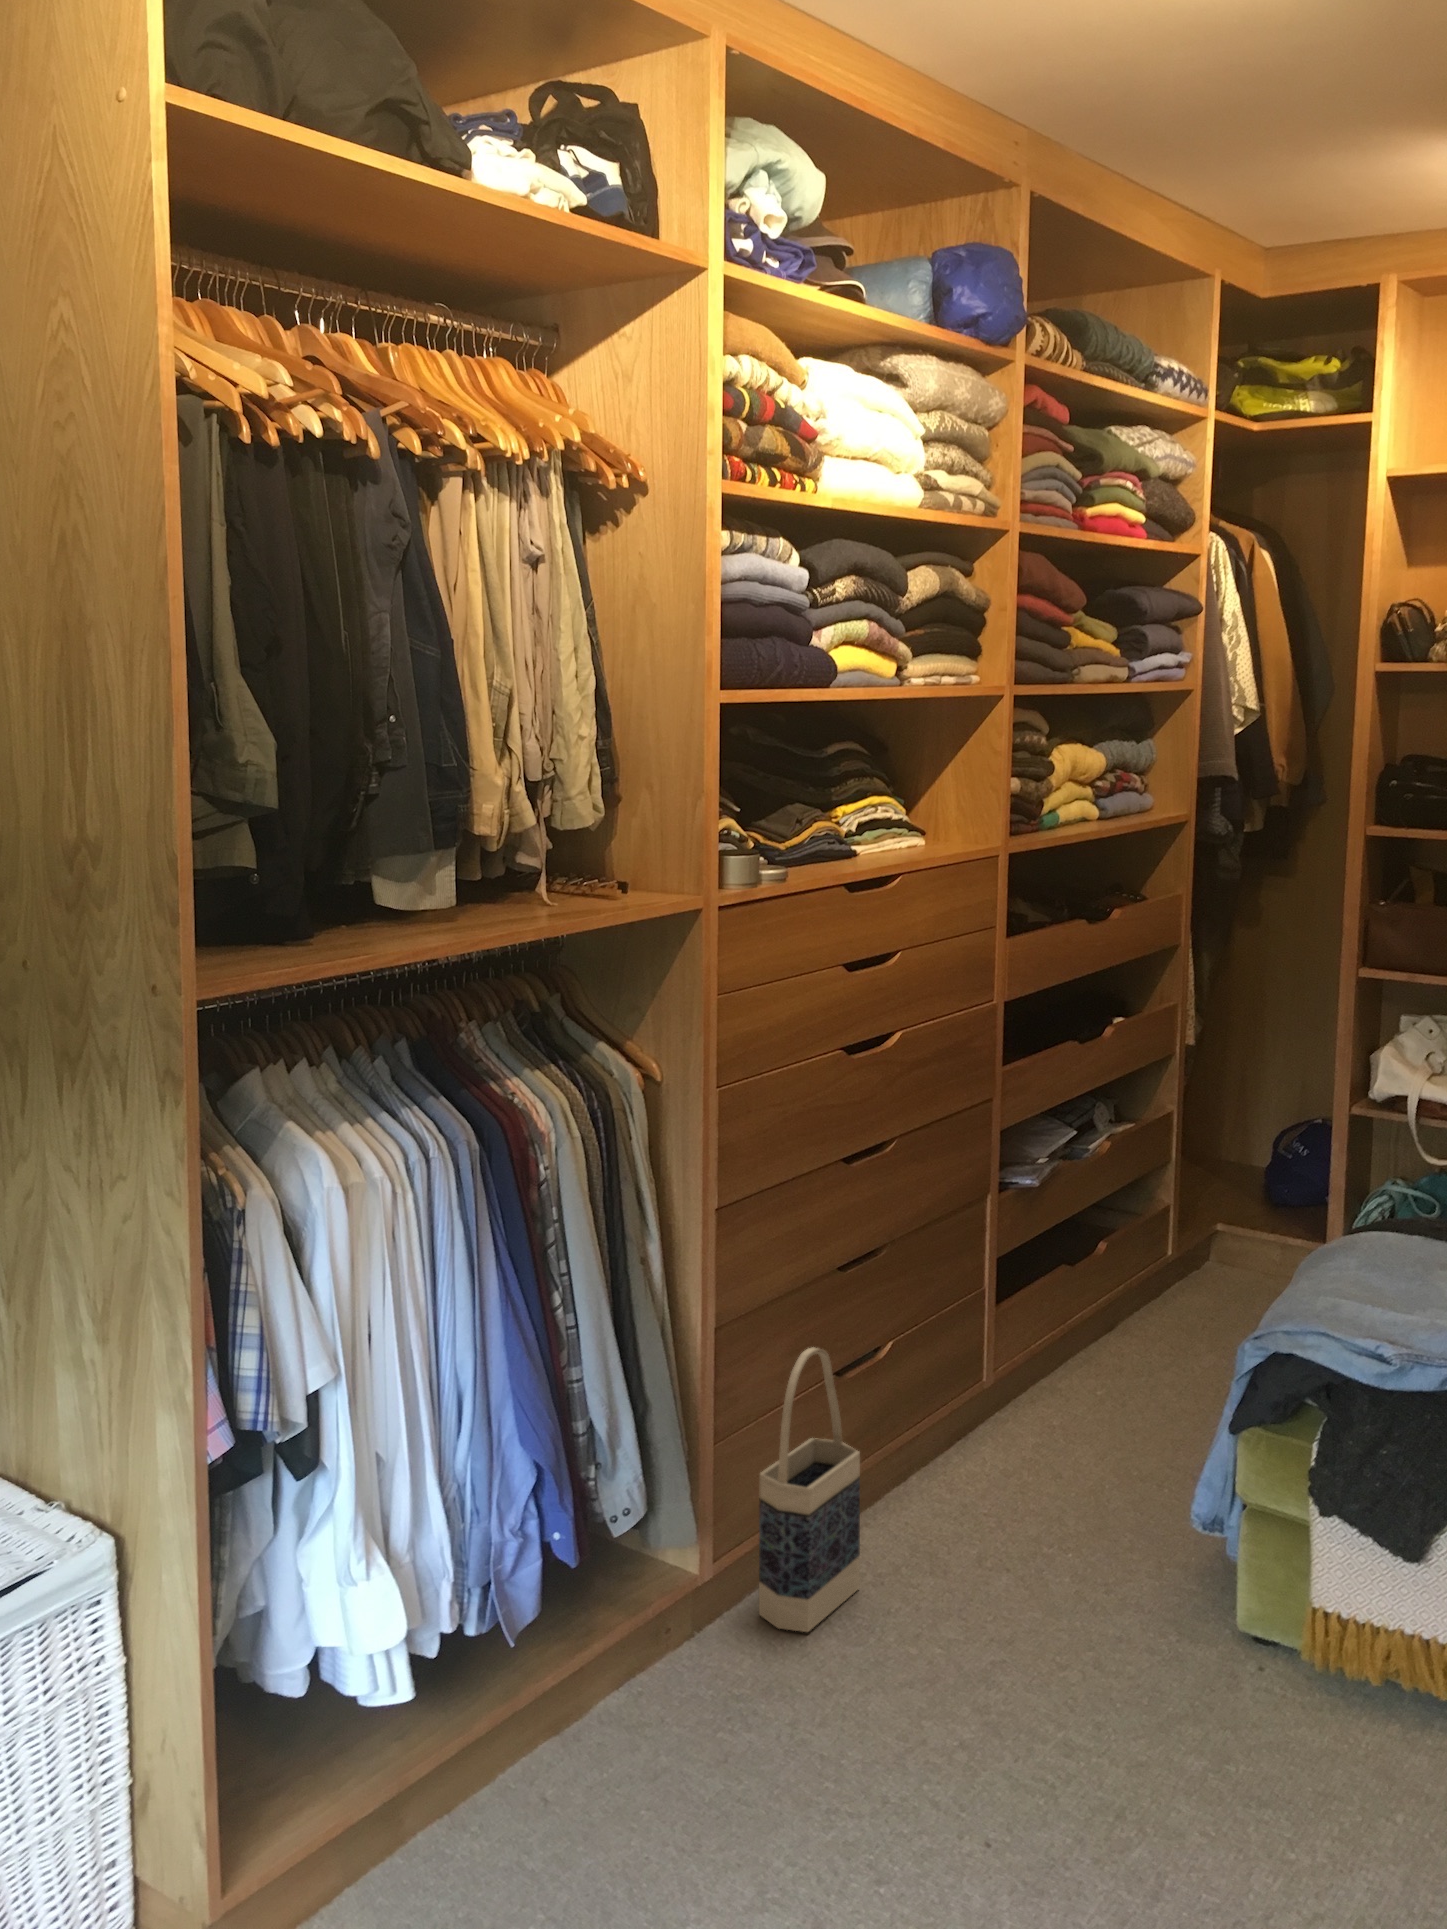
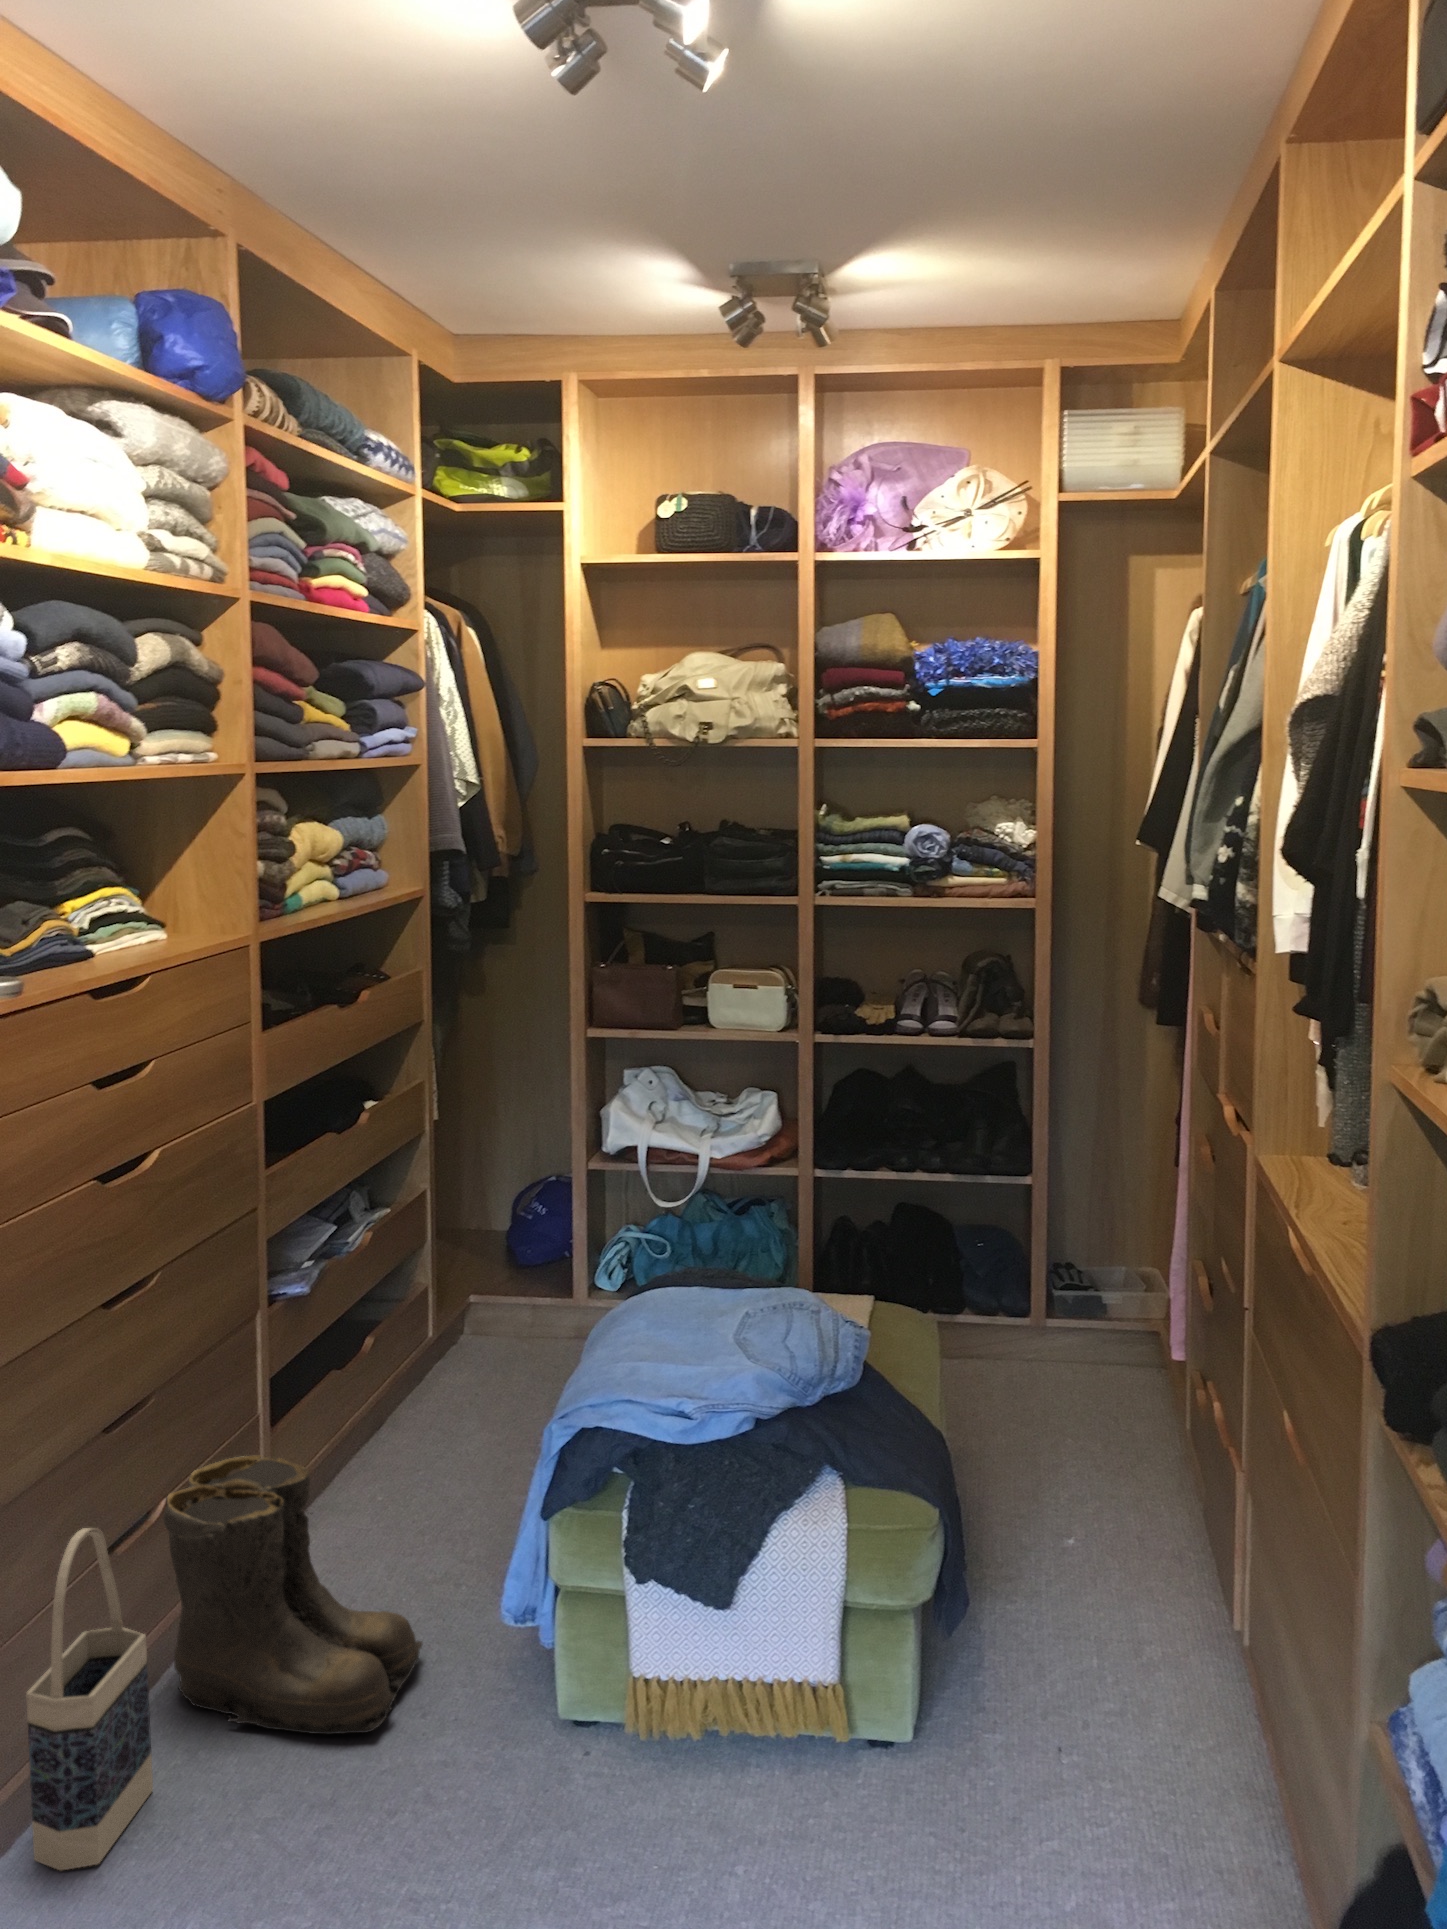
boots: none [886,1322,1115,1593] -> present [163,1455,423,1734]

